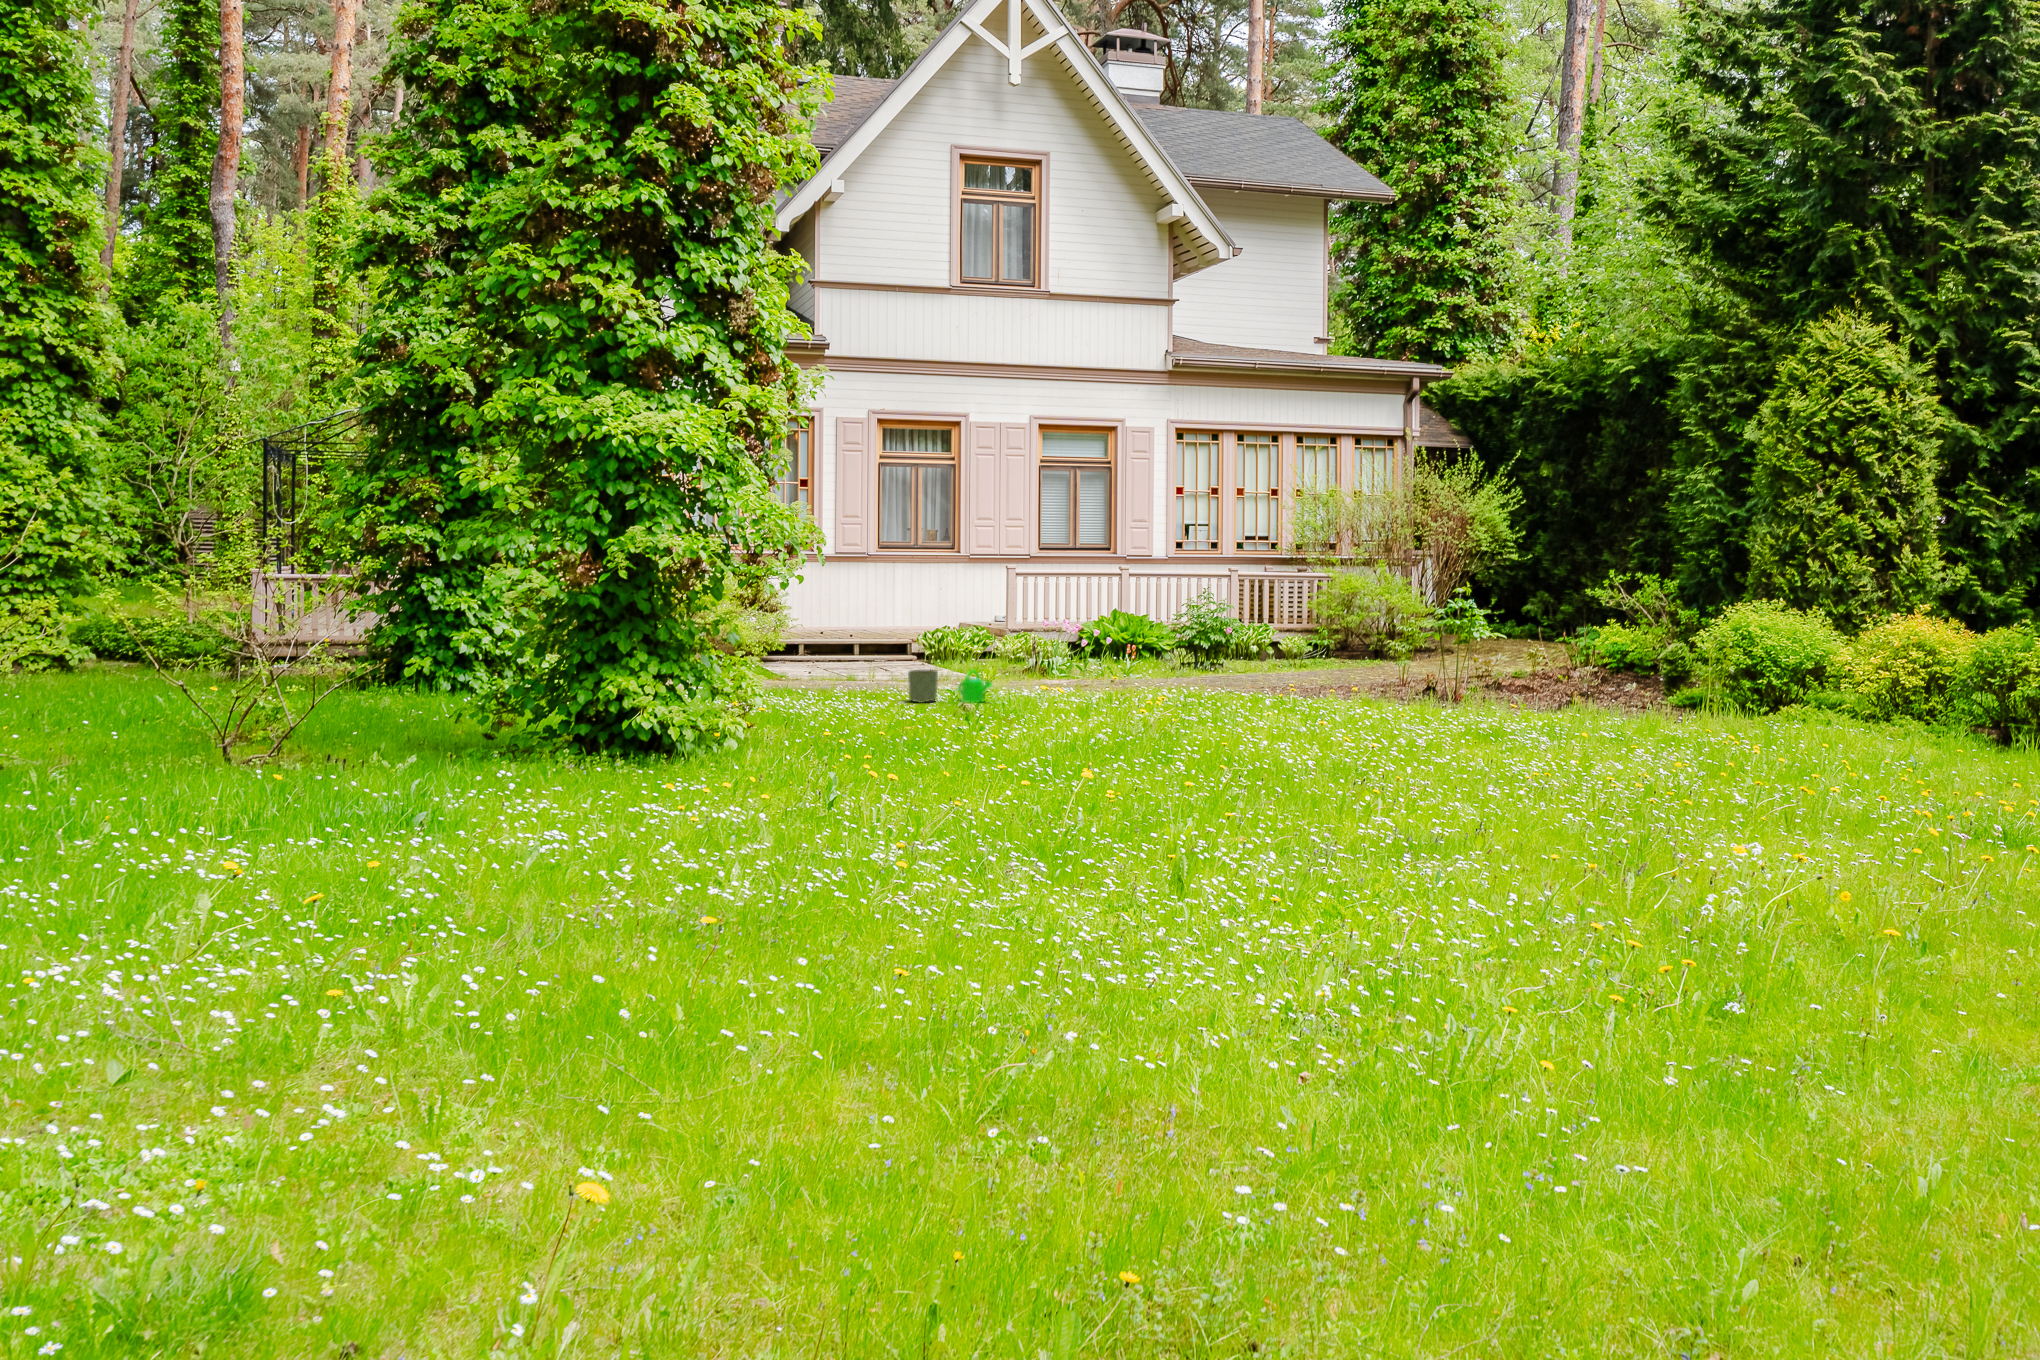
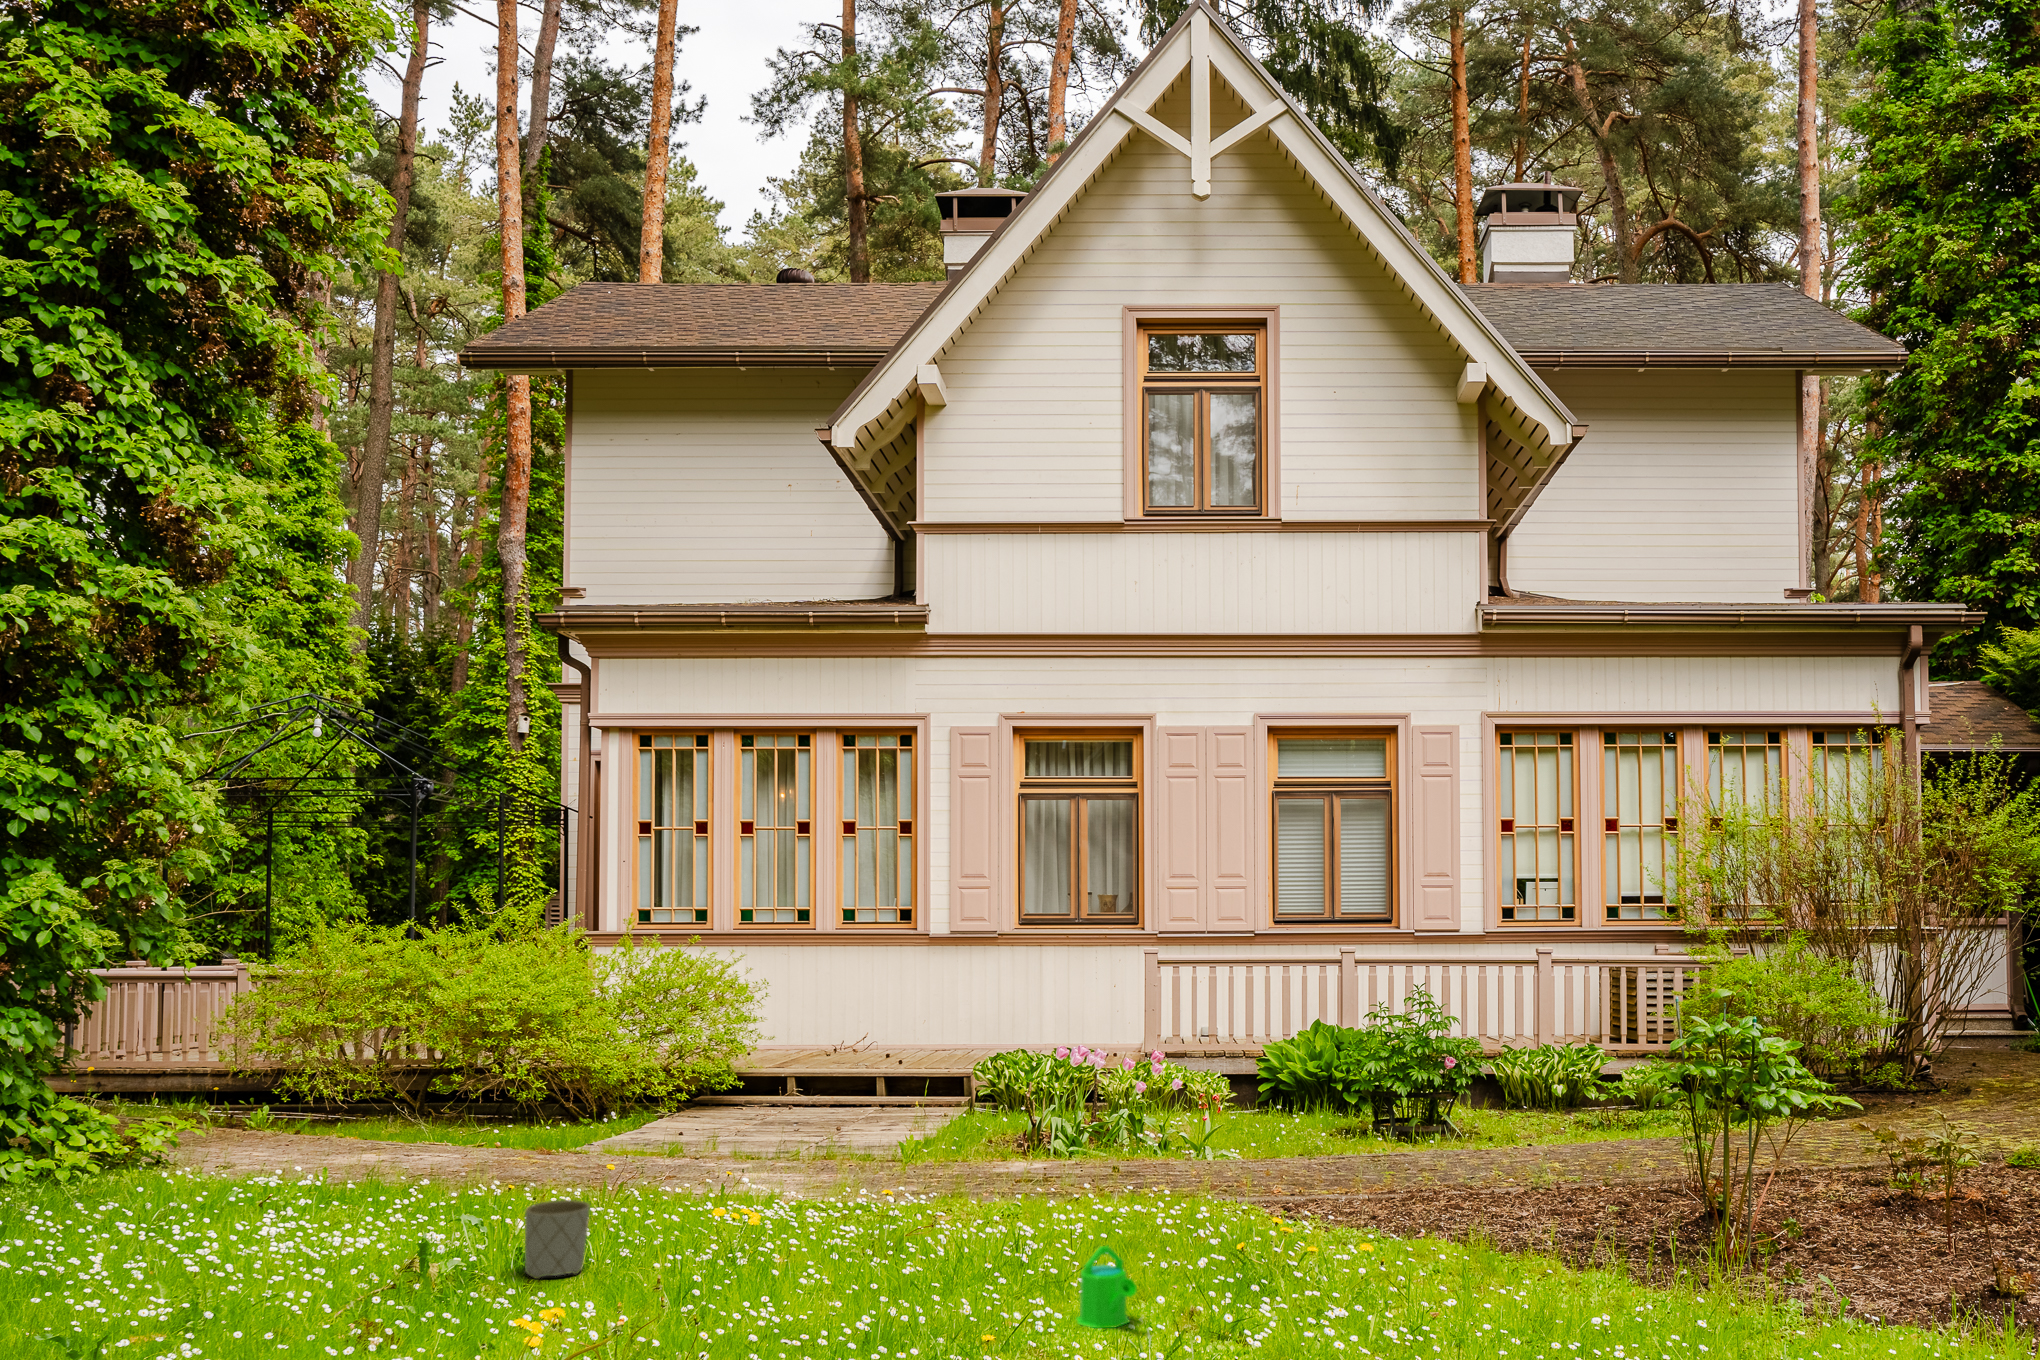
watering can: present [958,669,992,703] -> present [1077,1246,1137,1328]

